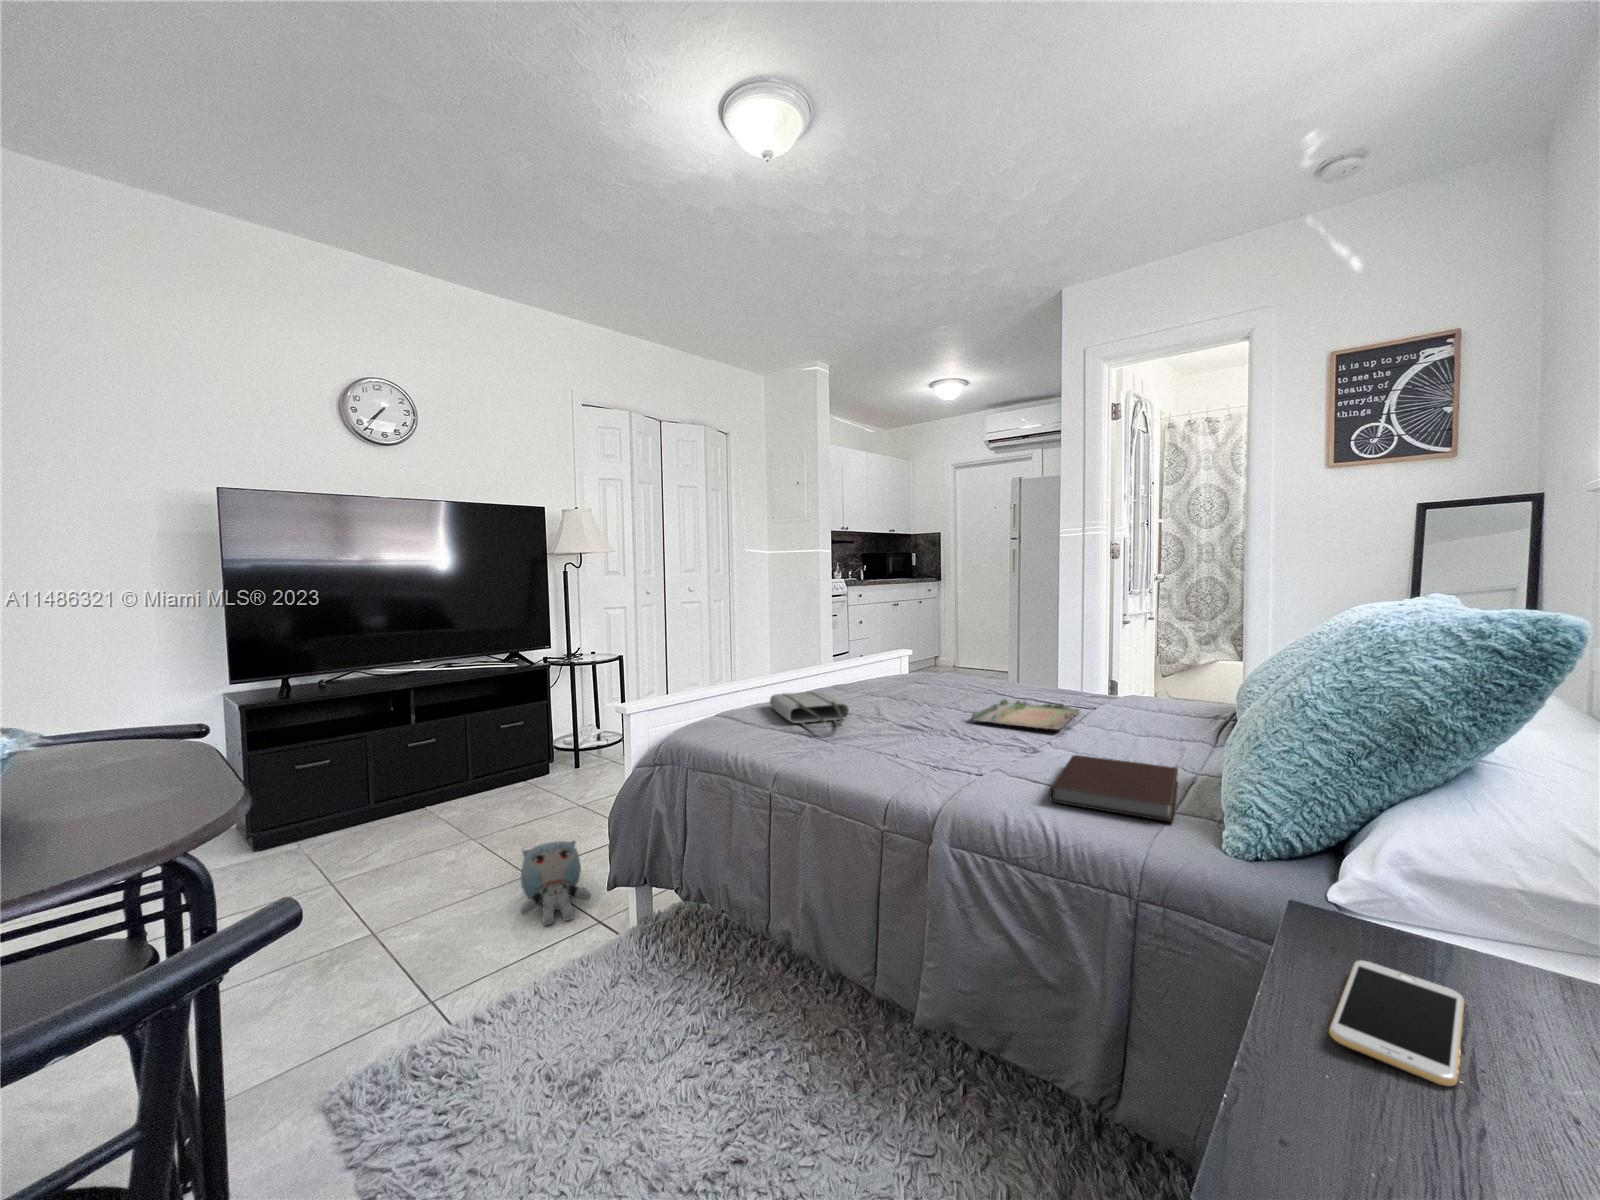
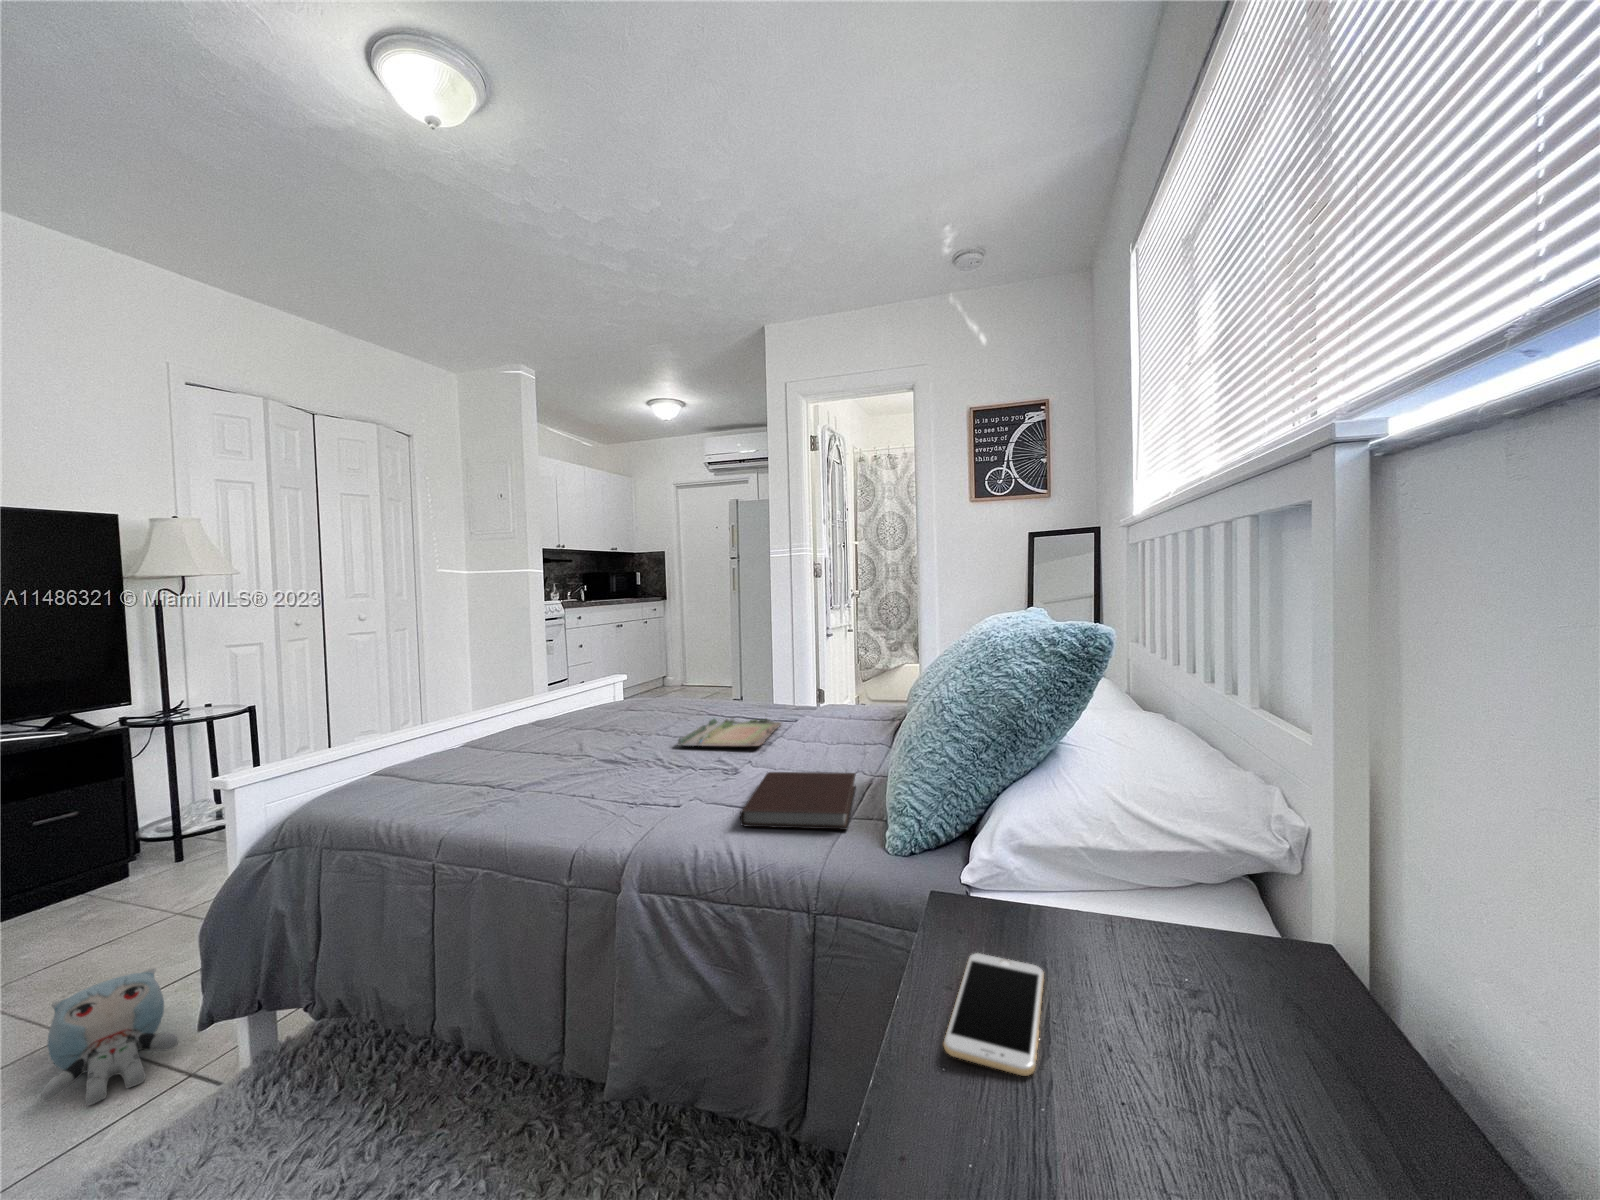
tote bag: present [770,692,849,727] -> none [448,731,544,775]

